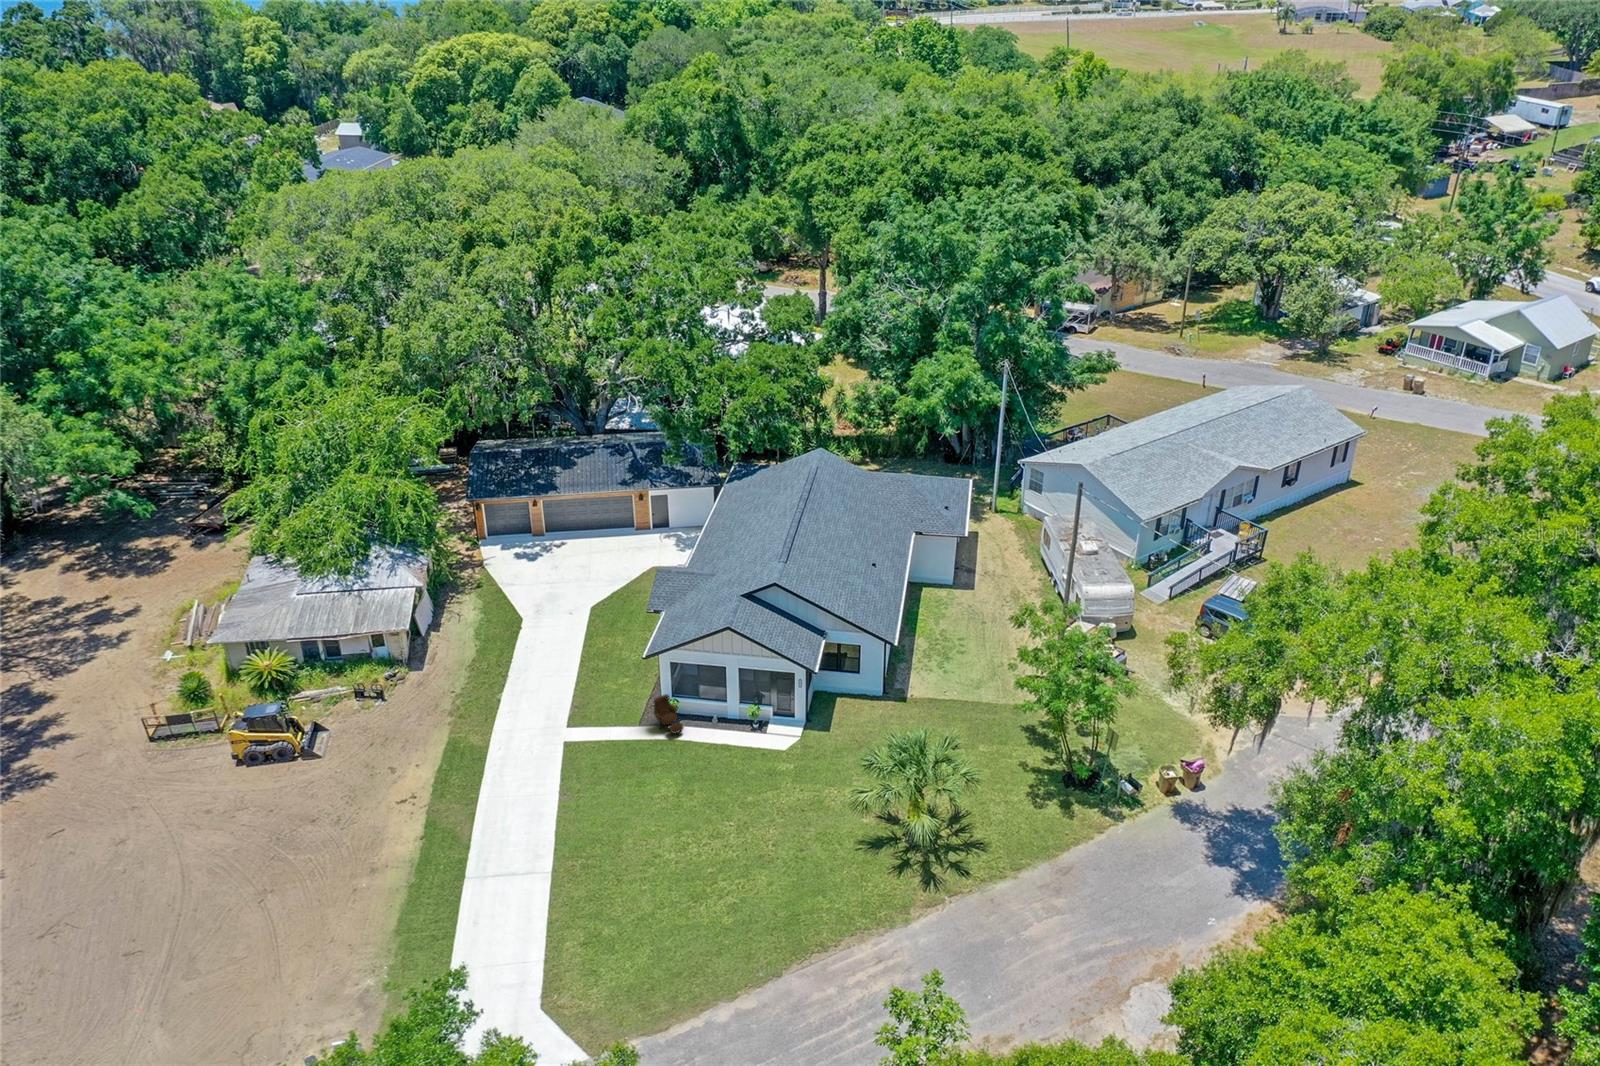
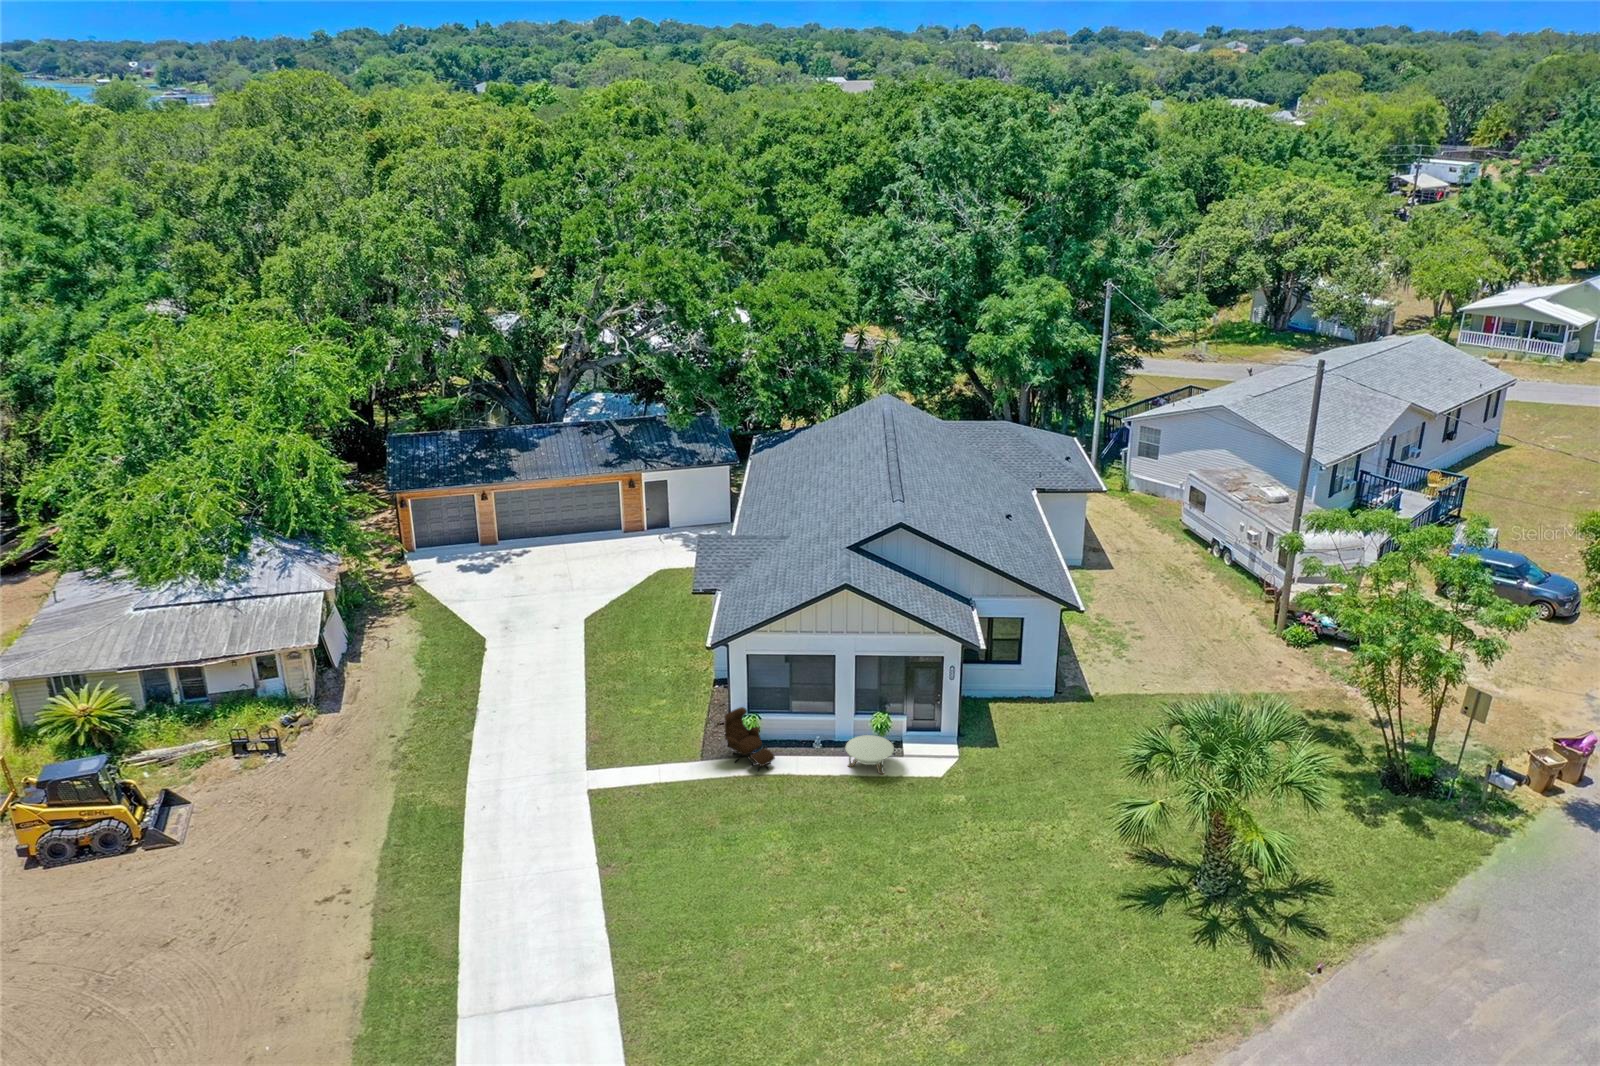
round table: none [727,718,758,746] -> present [845,735,894,775]

